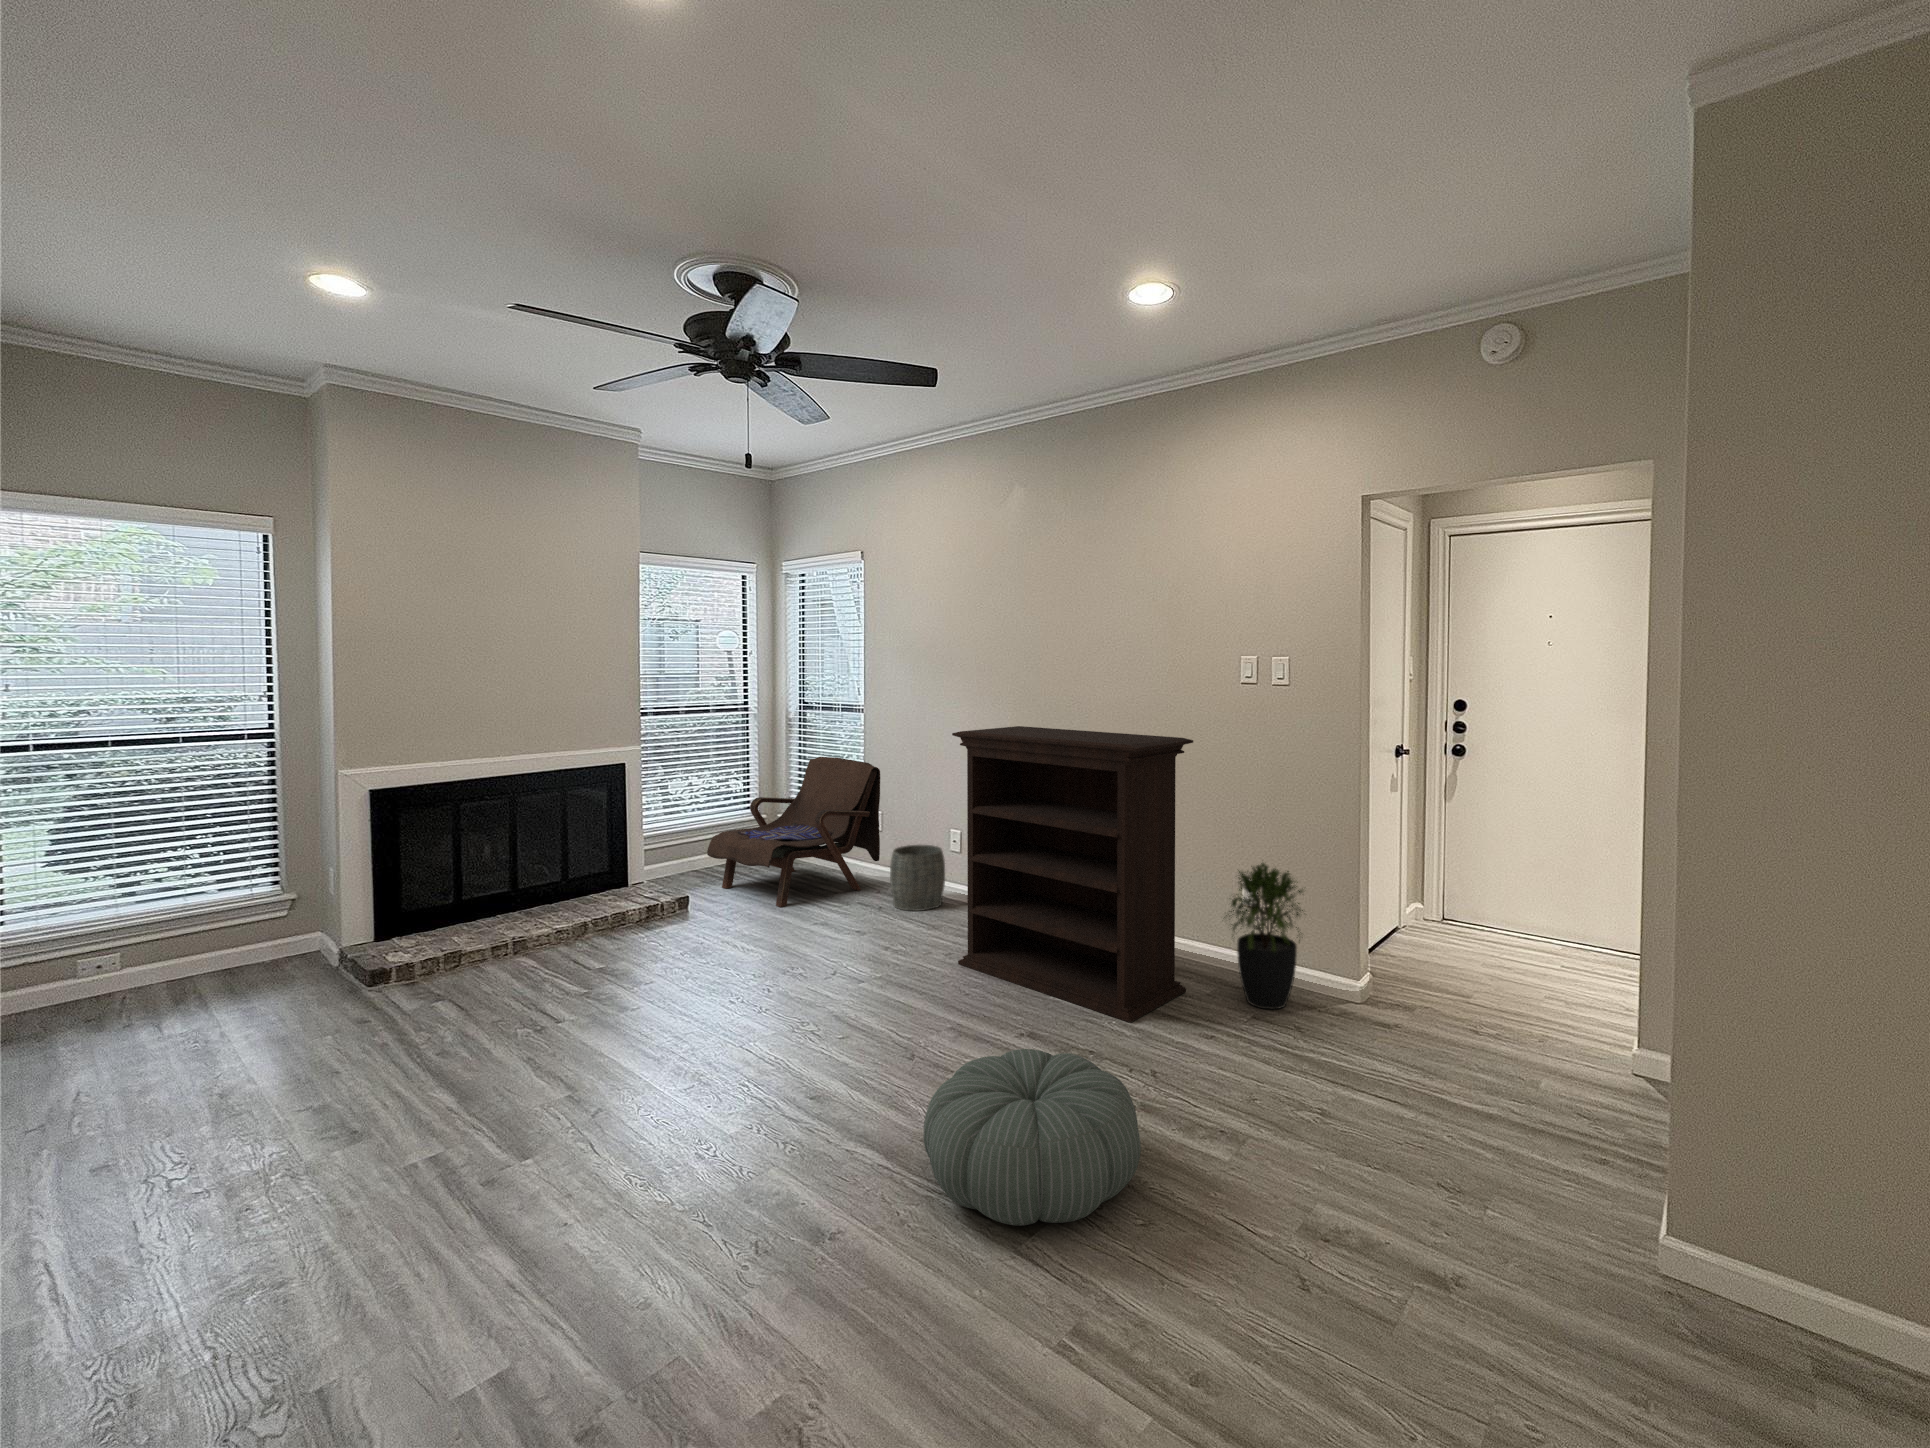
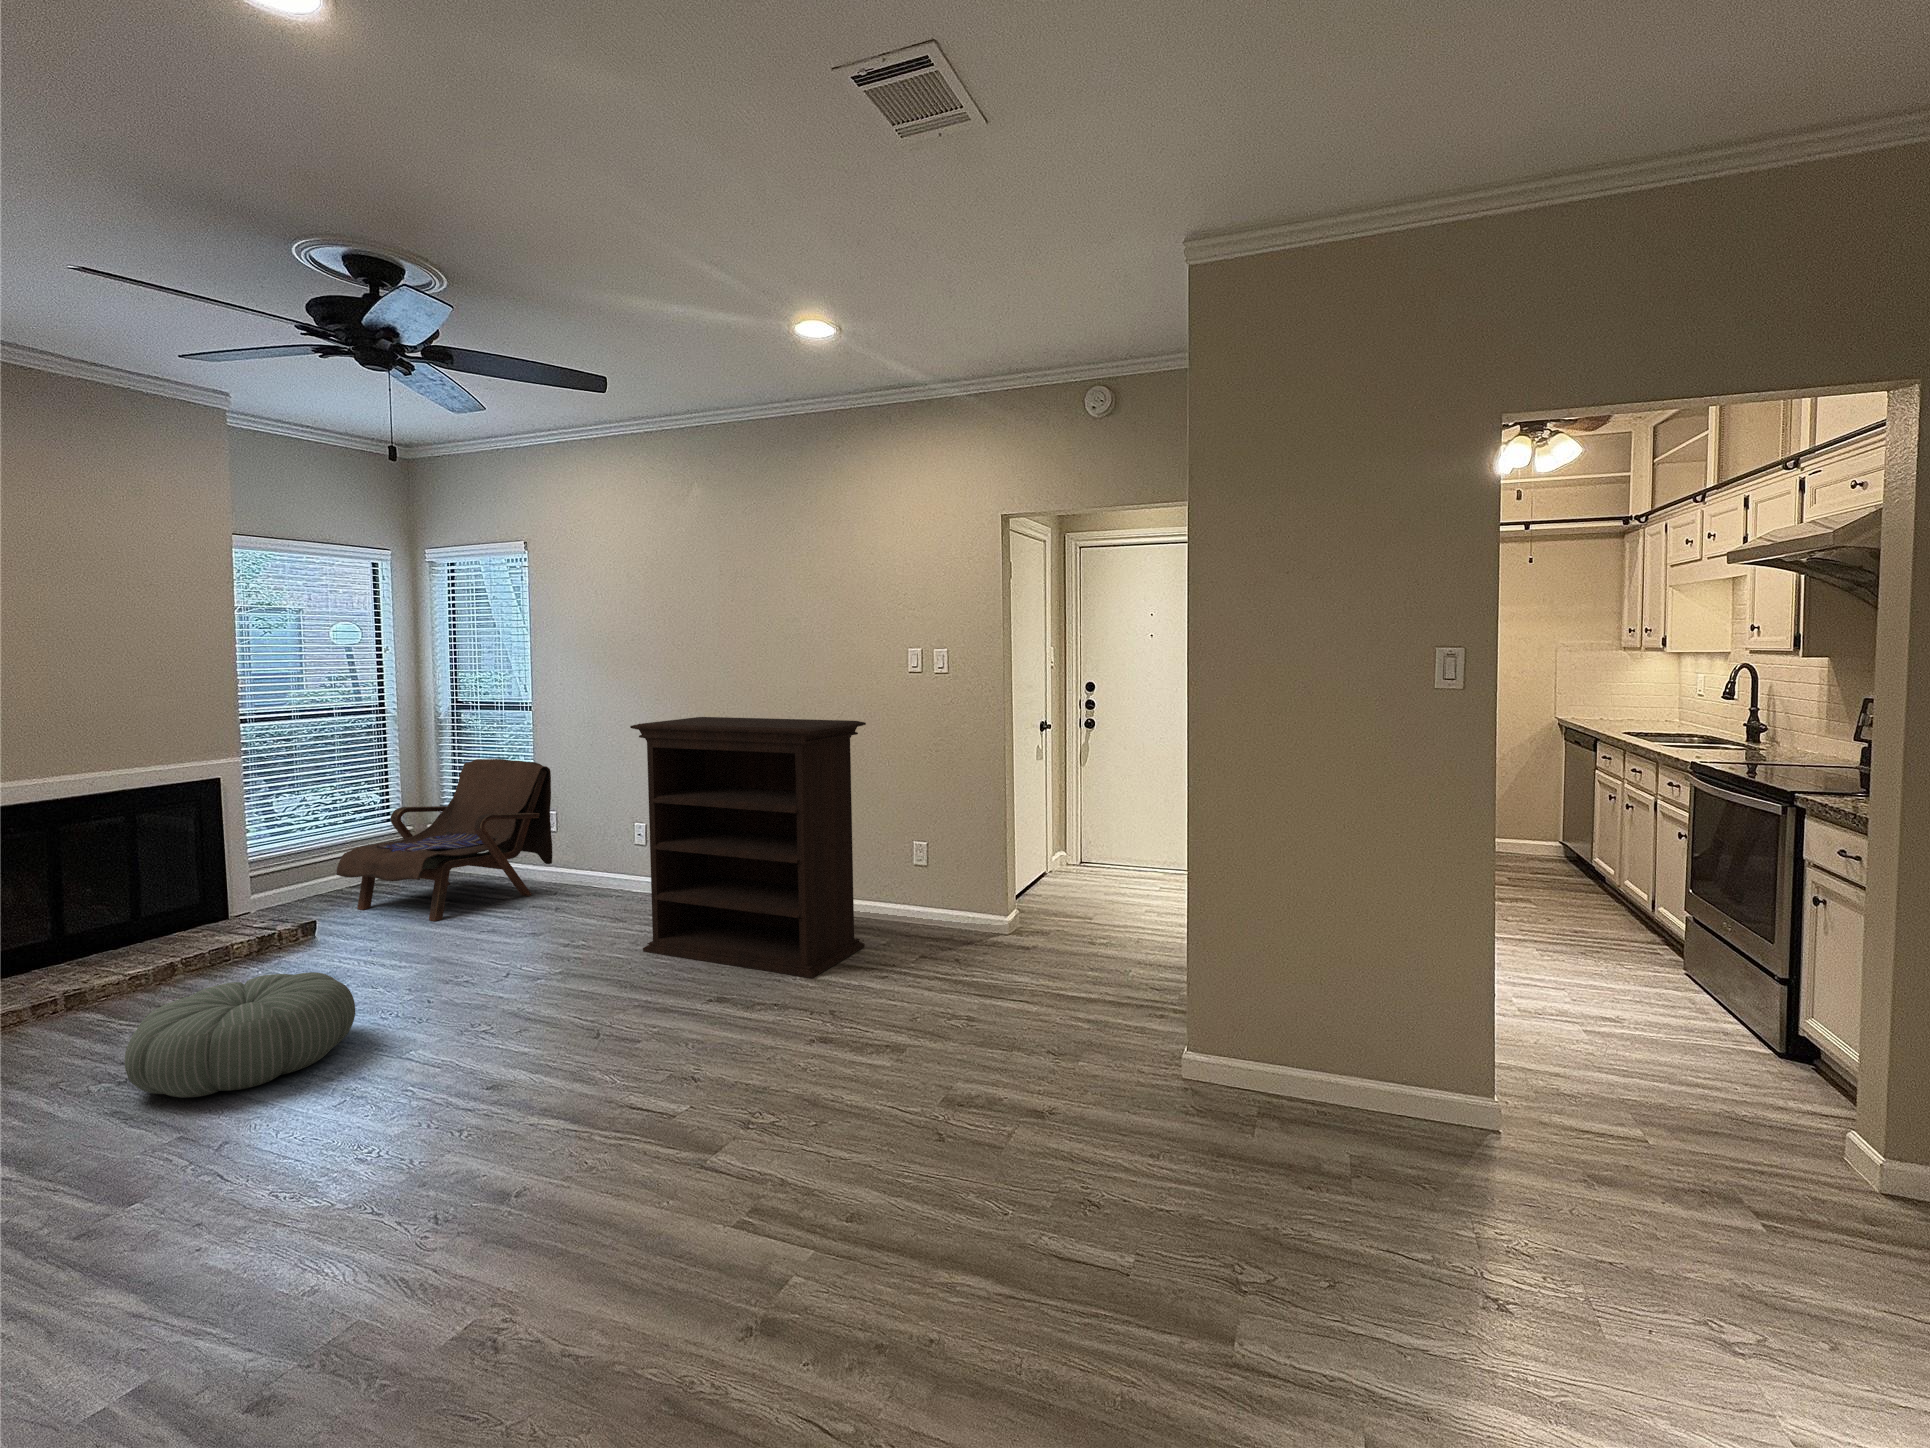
woven basket: present [890,845,945,911] -> none [565,842,628,909]
potted plant: present [1223,863,1303,1009] -> none [892,824,969,952]
pouf: present [923,1049,1141,1226] -> present [125,972,355,1098]

